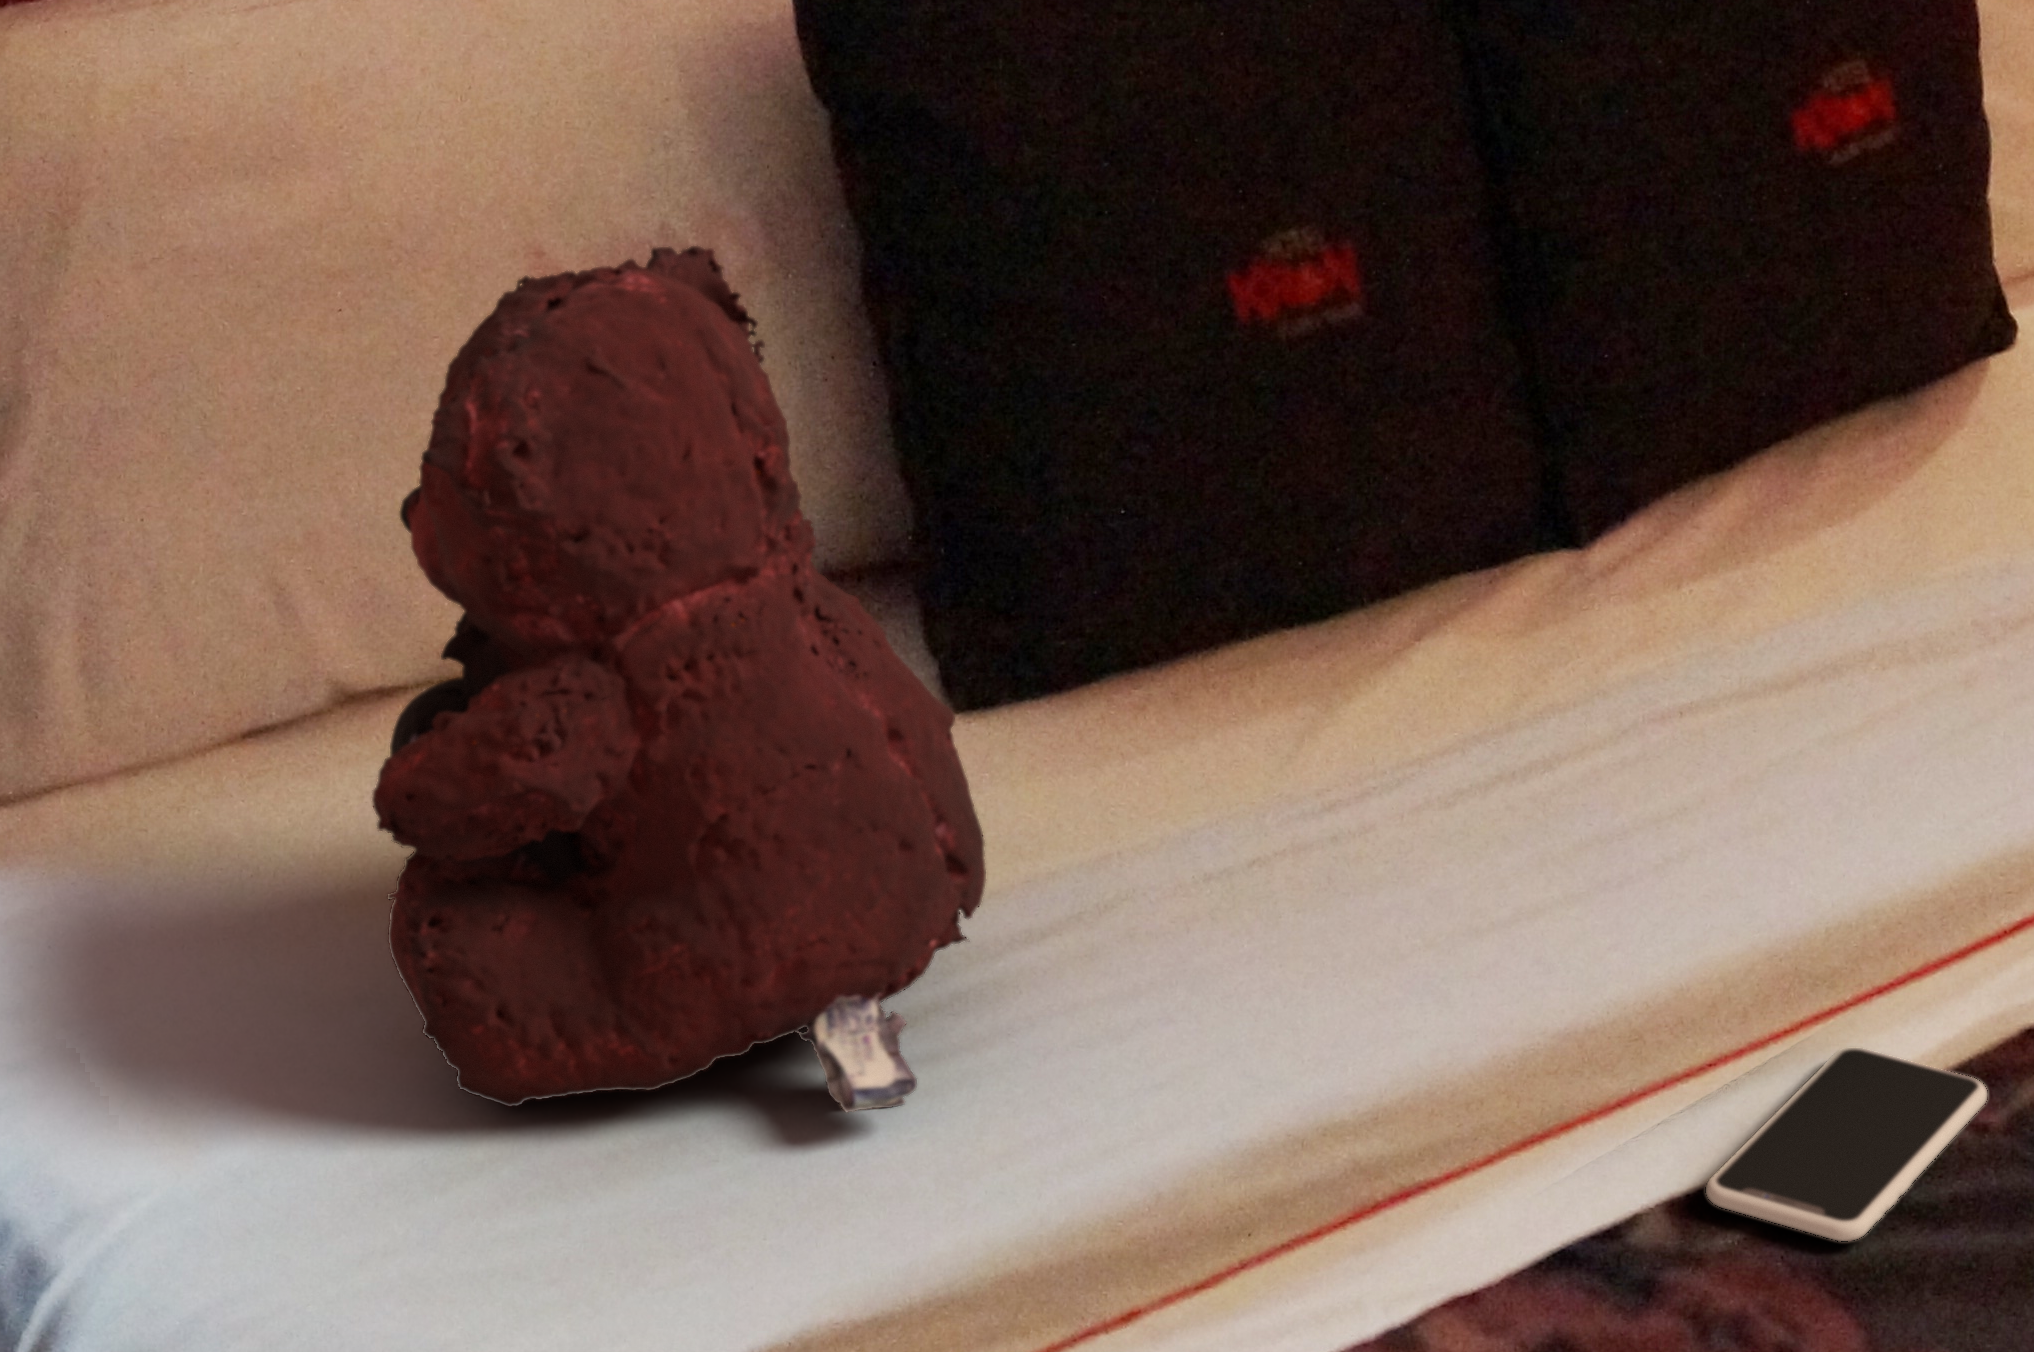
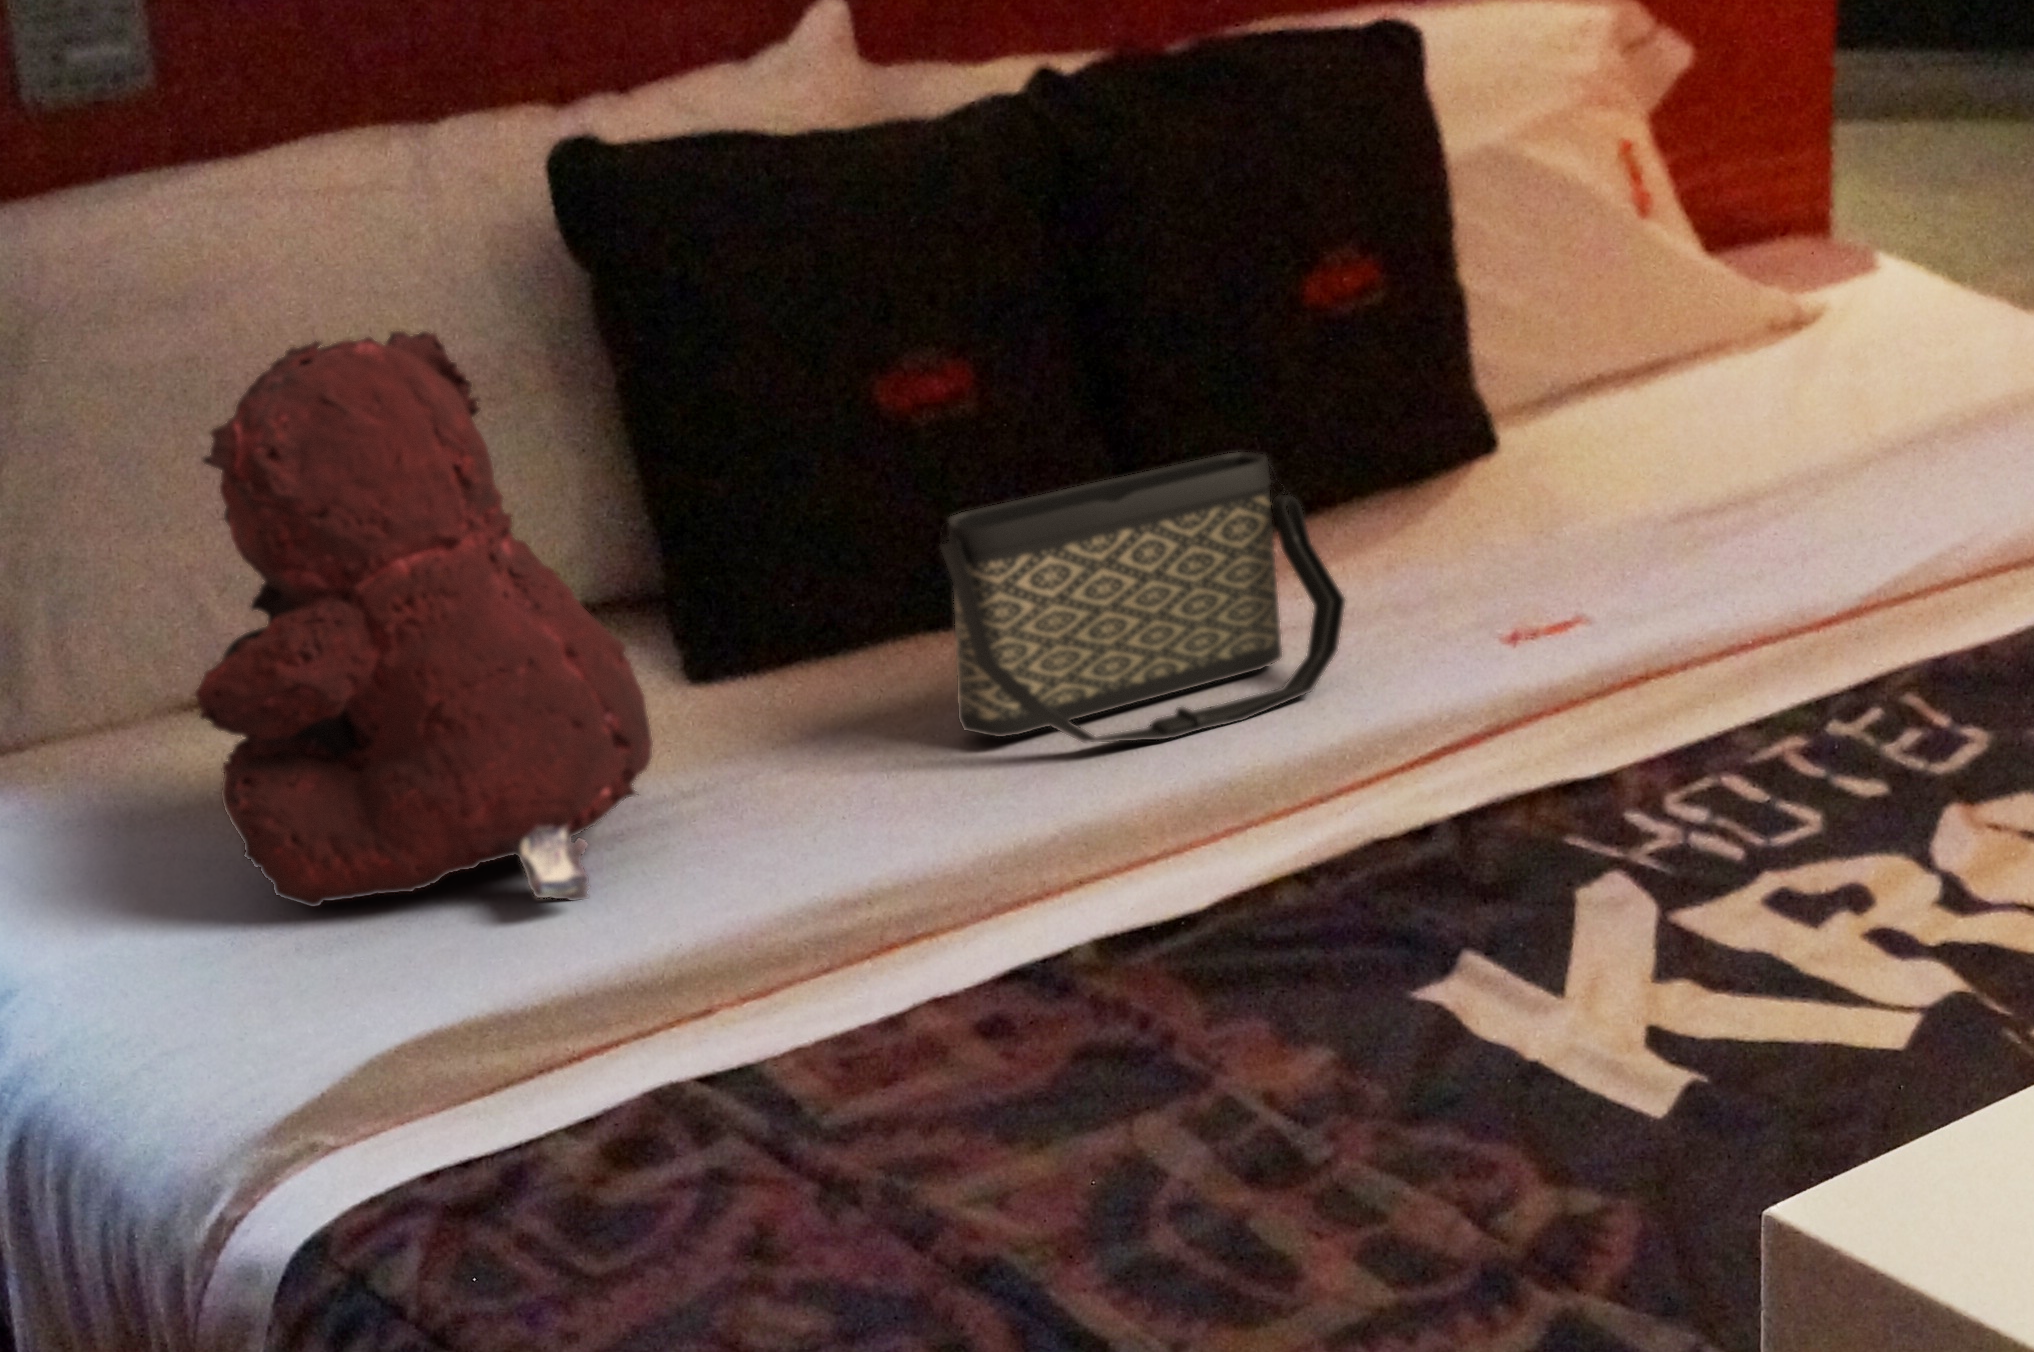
handbag: none [1366,400,1914,851] -> present [940,452,1345,742]
smartphone: present [1706,1048,1987,1241] -> none [1127,853,1338,958]

